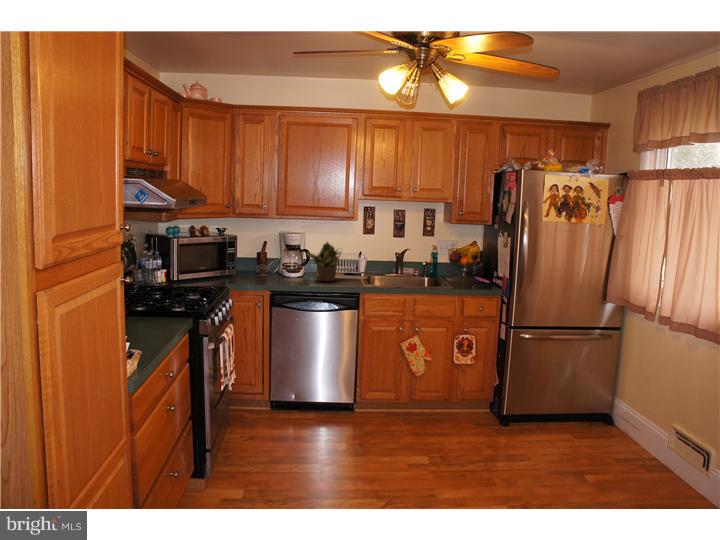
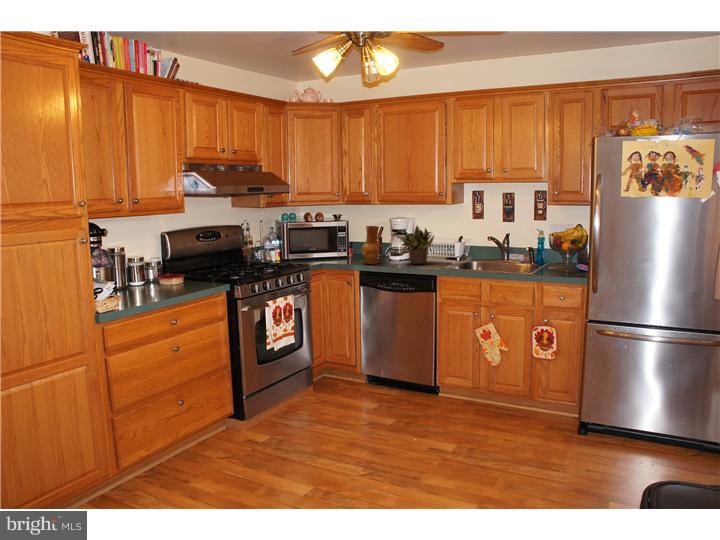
ceramic jug: none [269,242,290,284] -> present [361,226,380,264]

